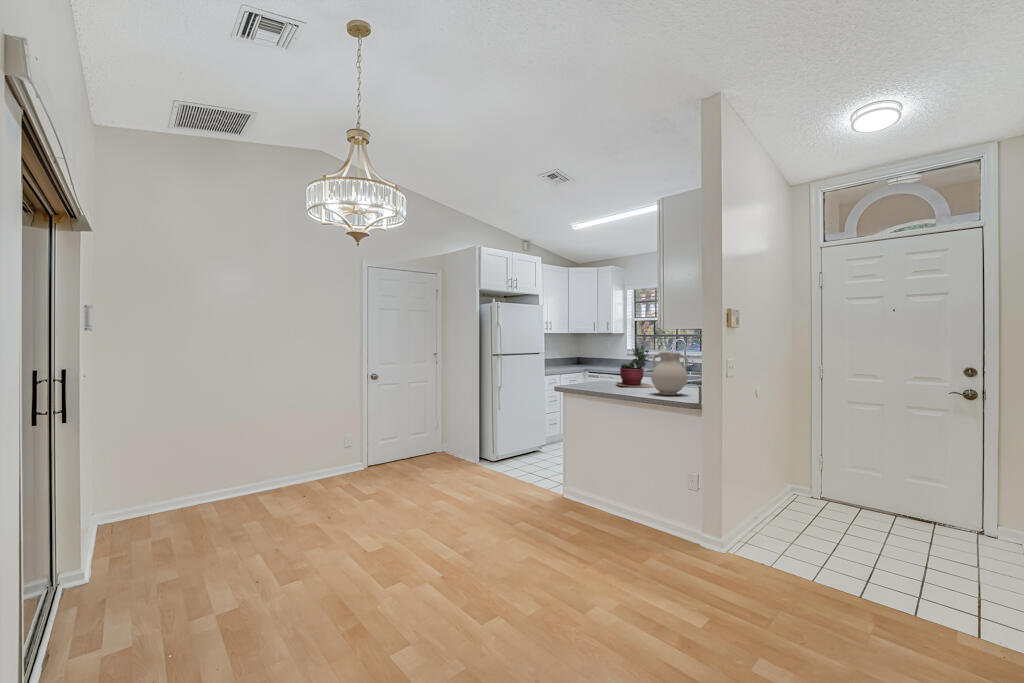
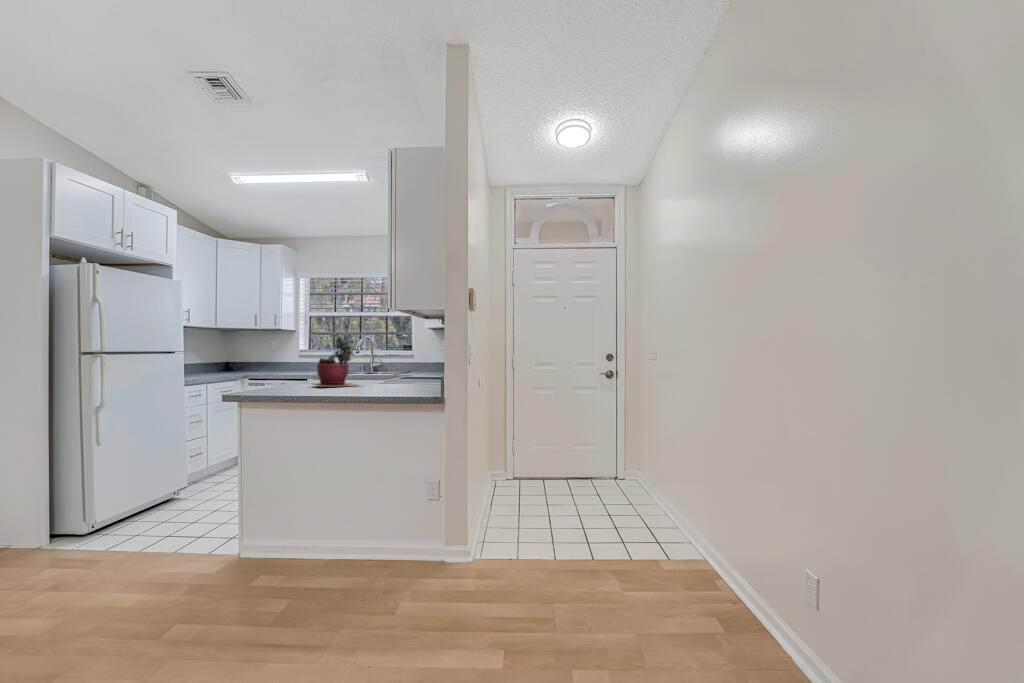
vase: present [651,352,688,395] -> none [372,336,415,390]

